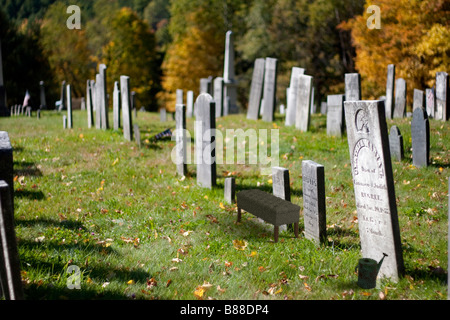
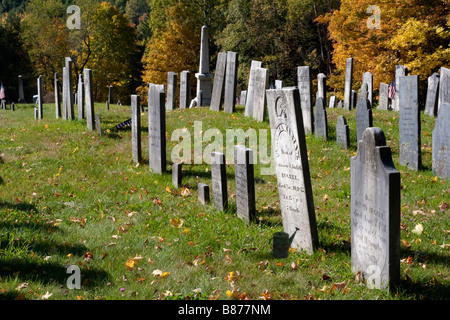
bench: present [236,189,301,243] -> none [178,174,233,221]

